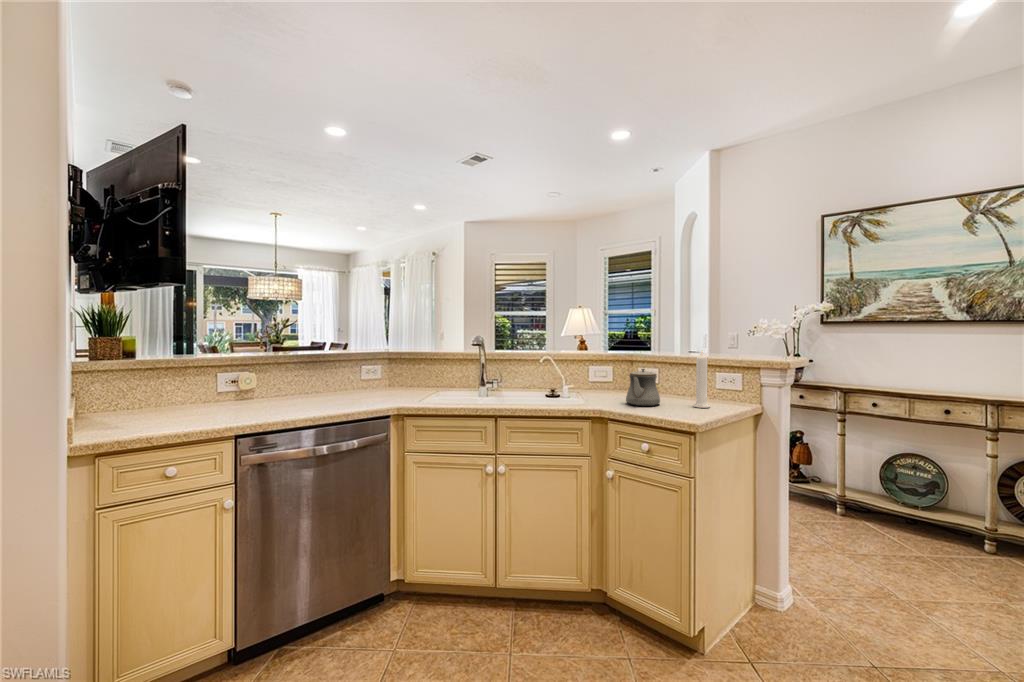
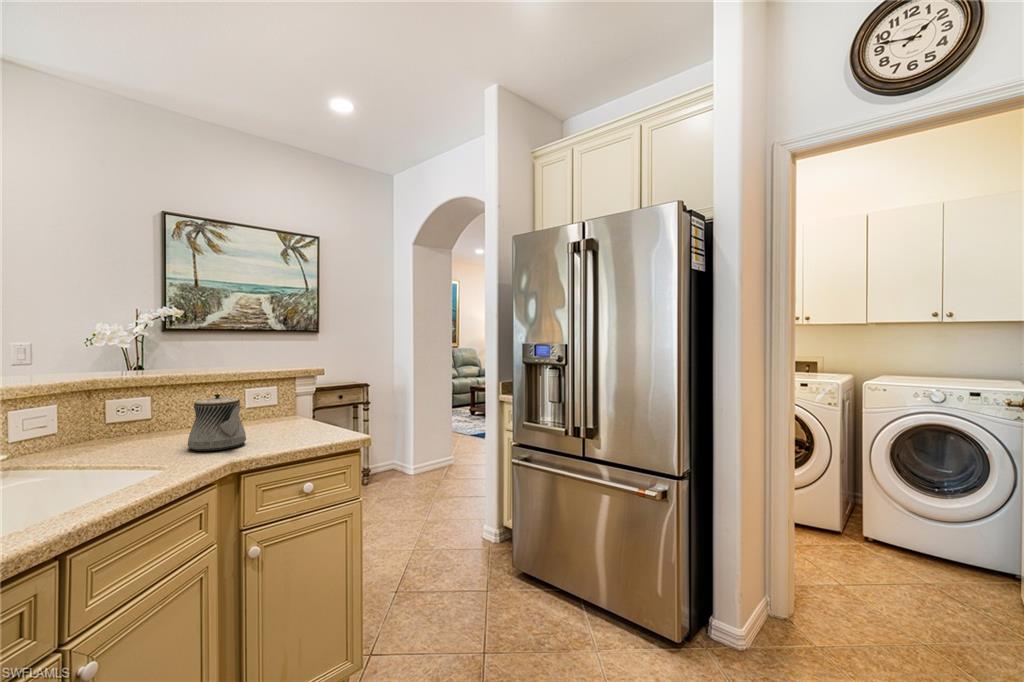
candle: present [693,350,710,408] -> none [269,362,291,432]

